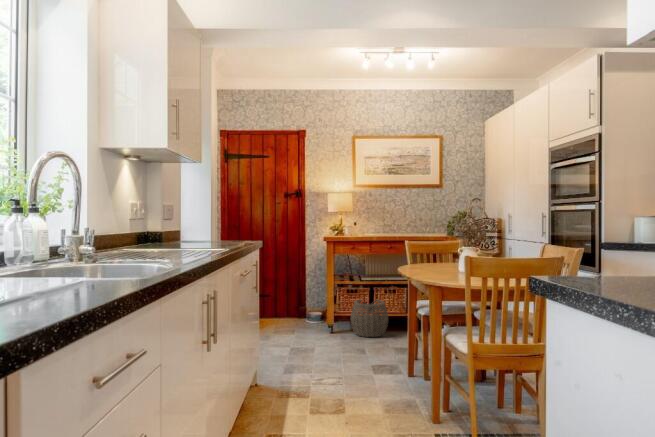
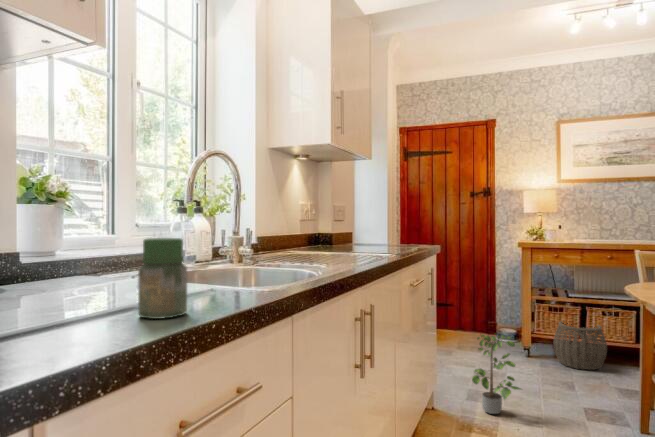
jar: none [40,234,86,302] -> present [138,238,187,319]
potted plant: none [290,312,330,380] -> present [472,335,521,414]

